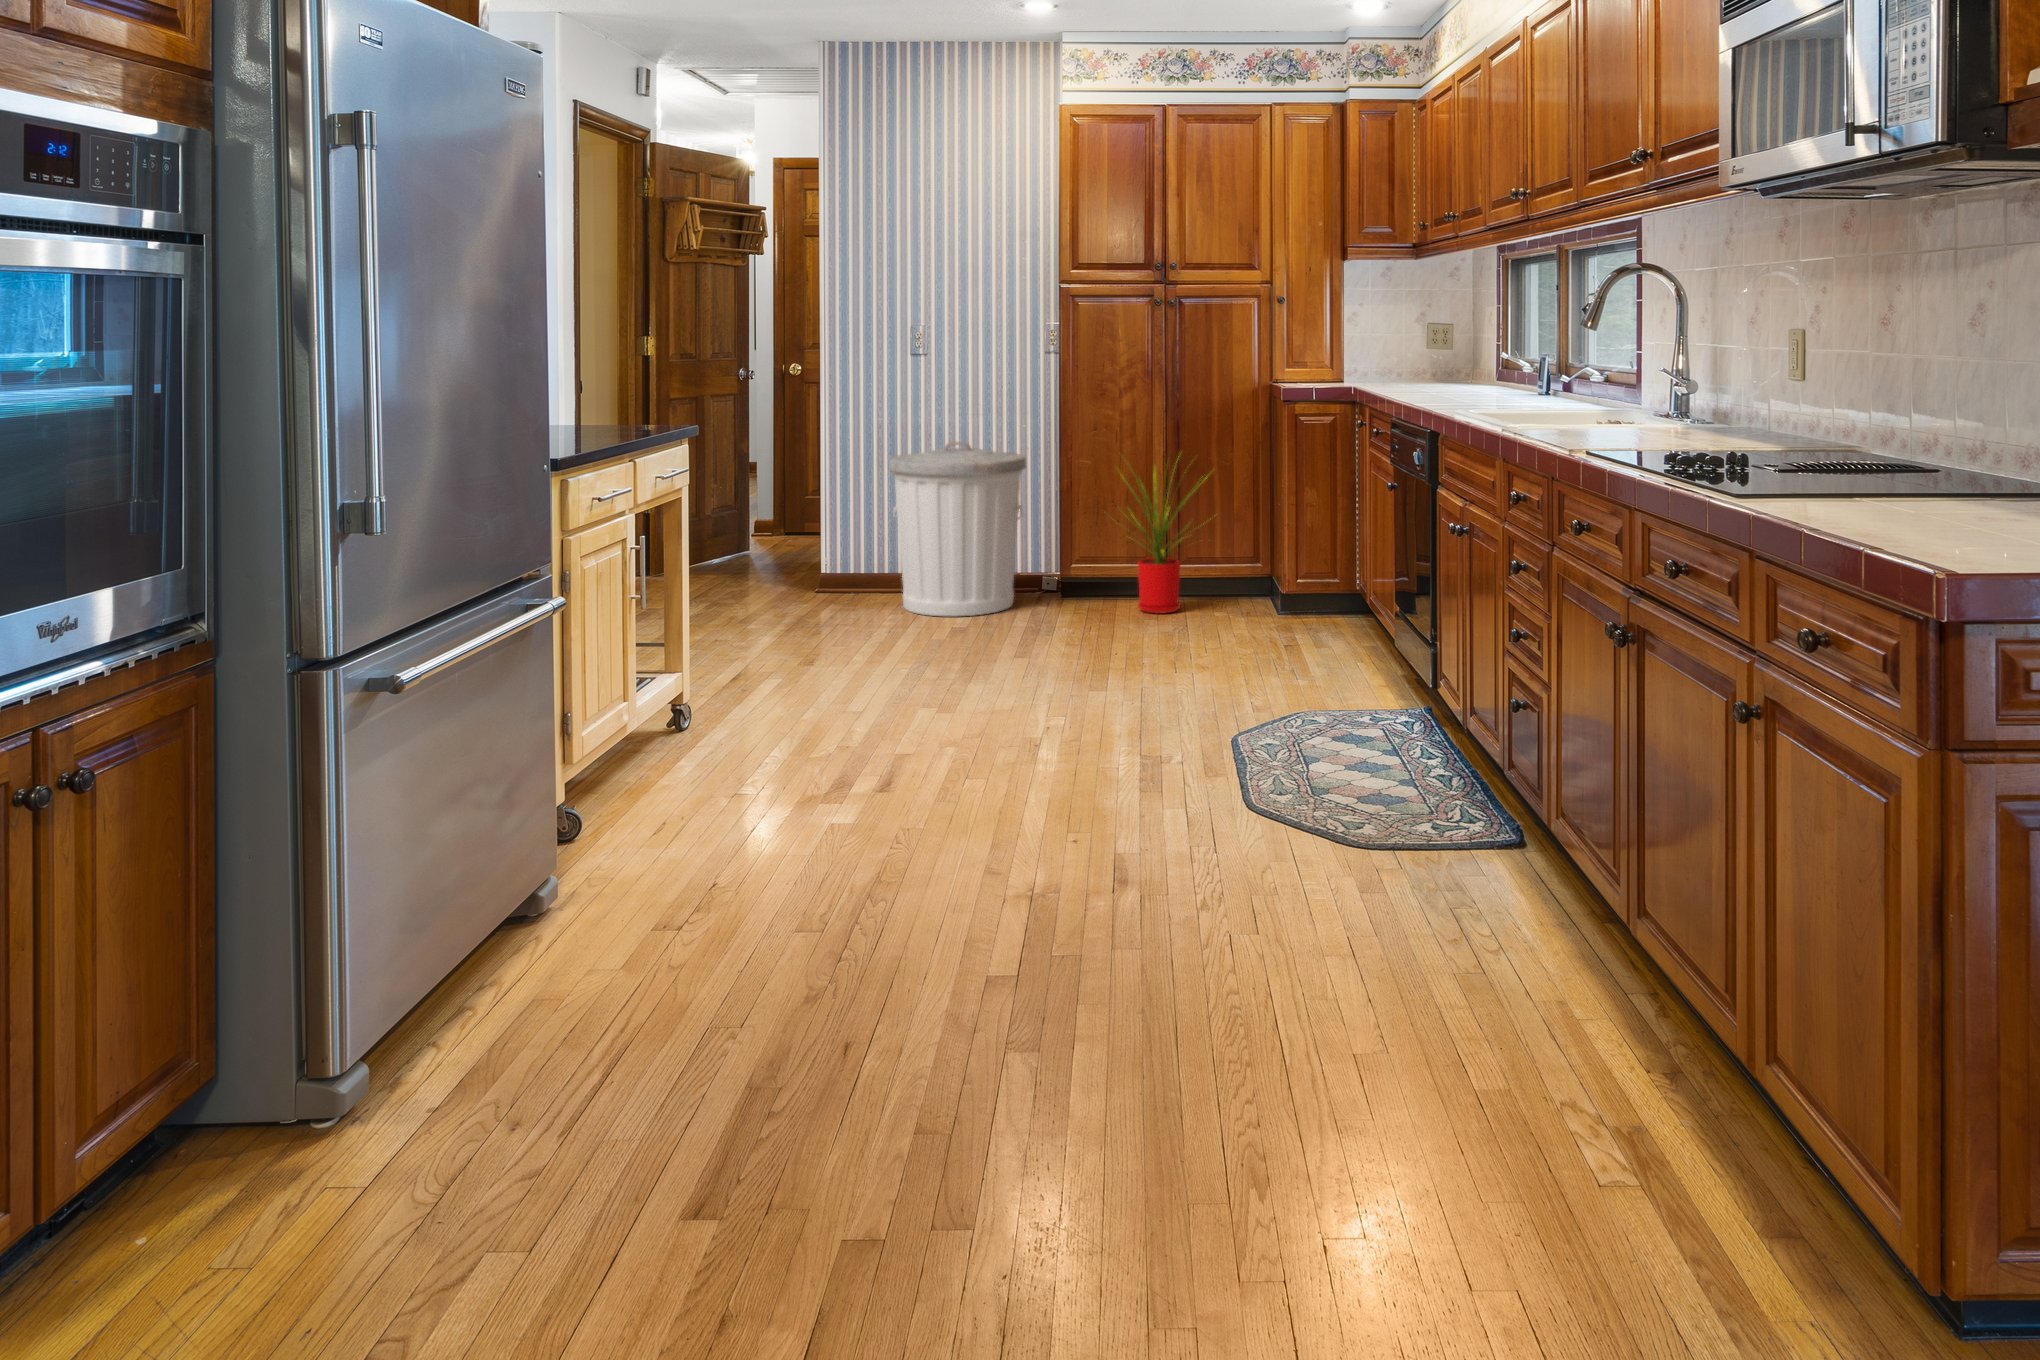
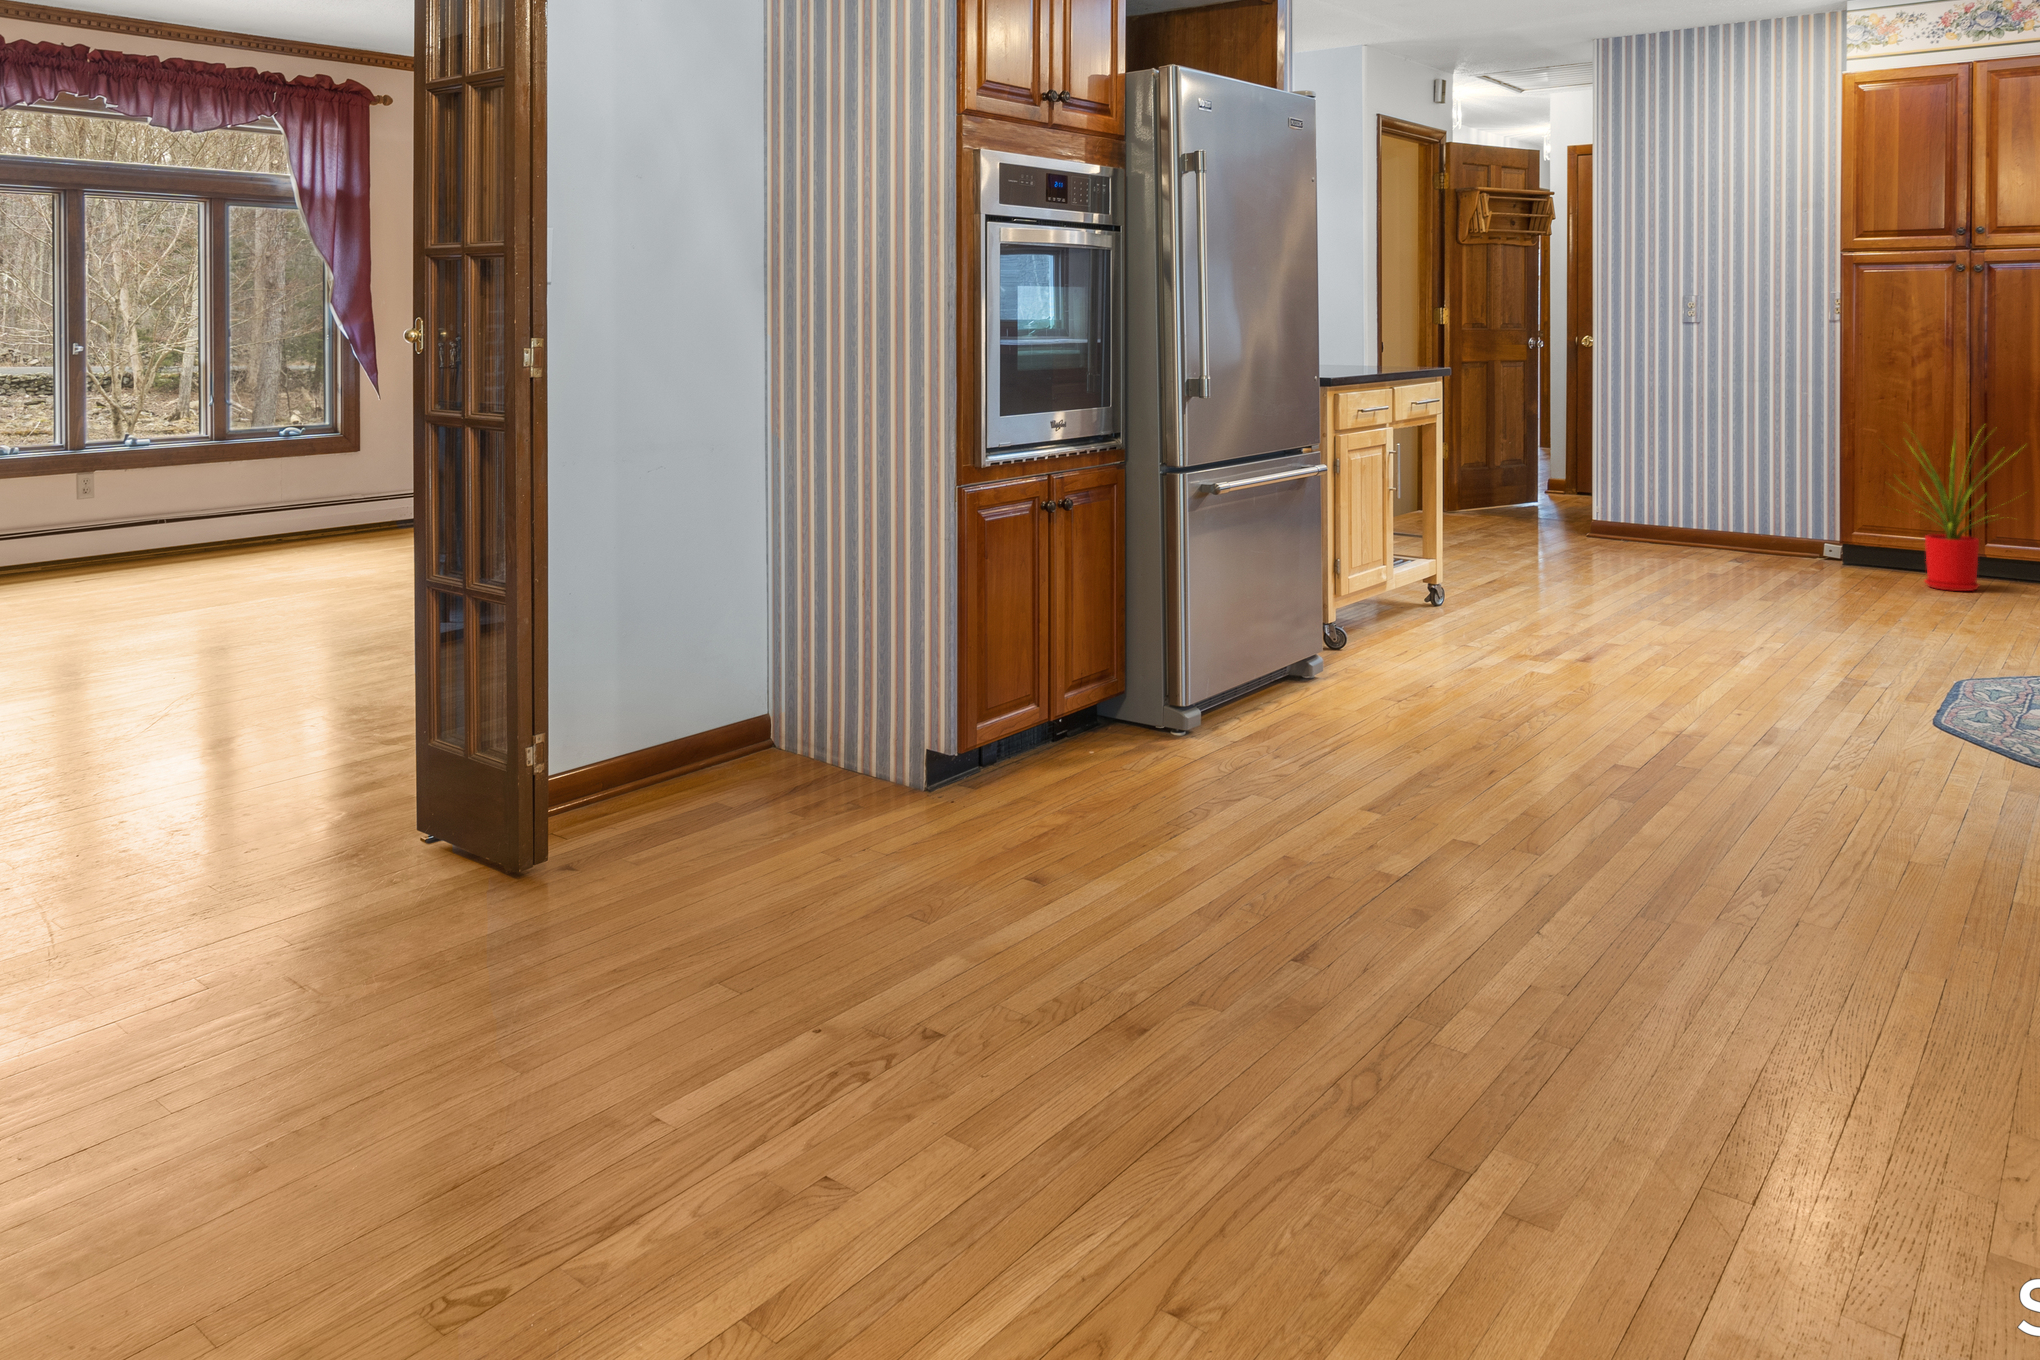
trash can: present [889,442,1026,616] -> none [1651,406,1798,571]

